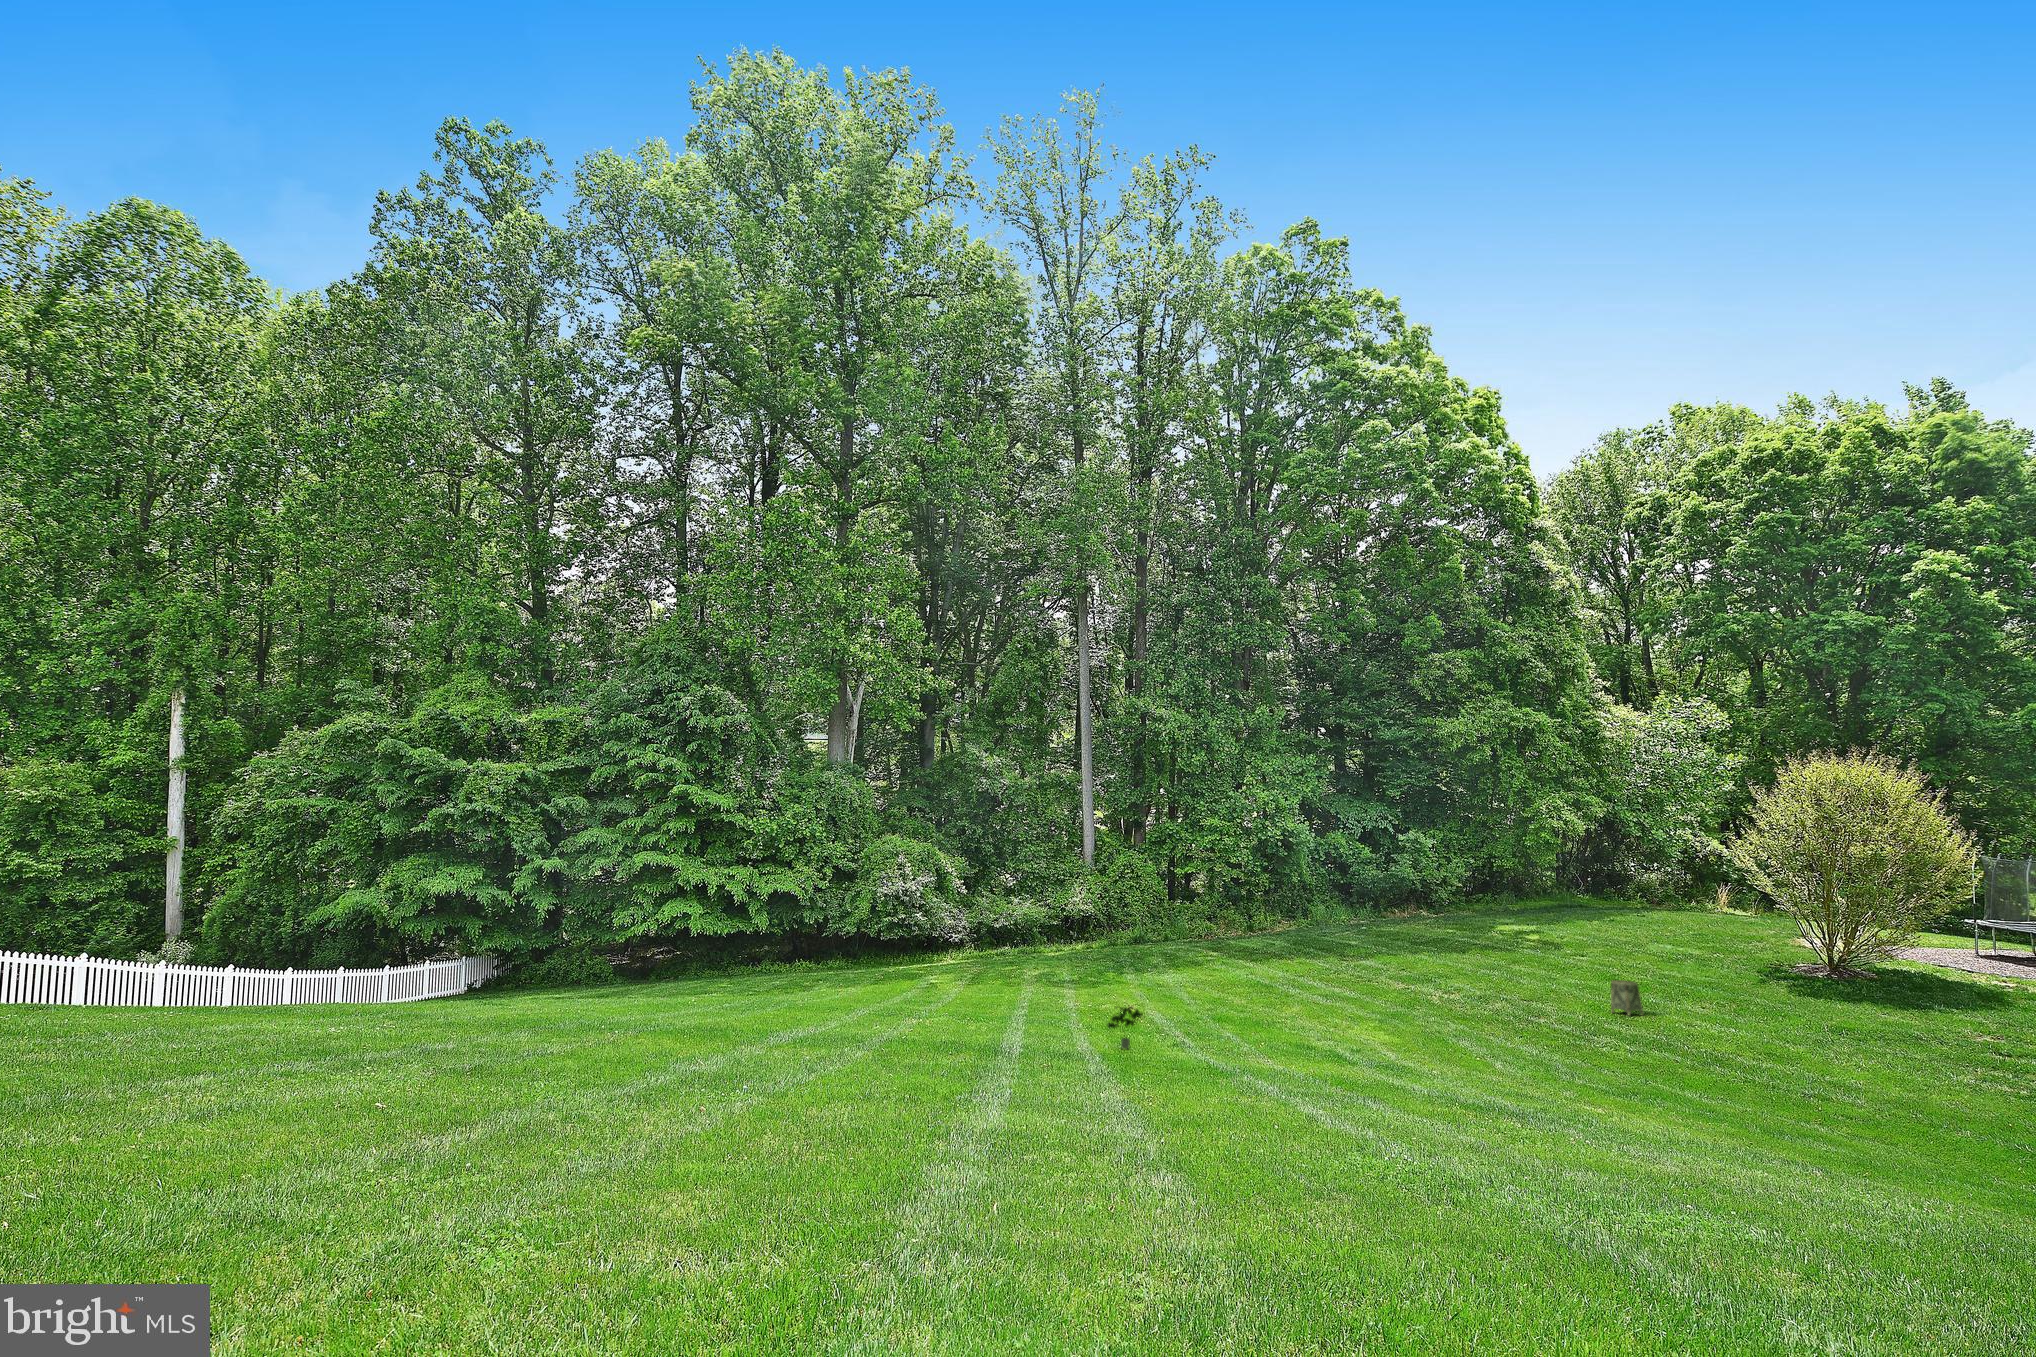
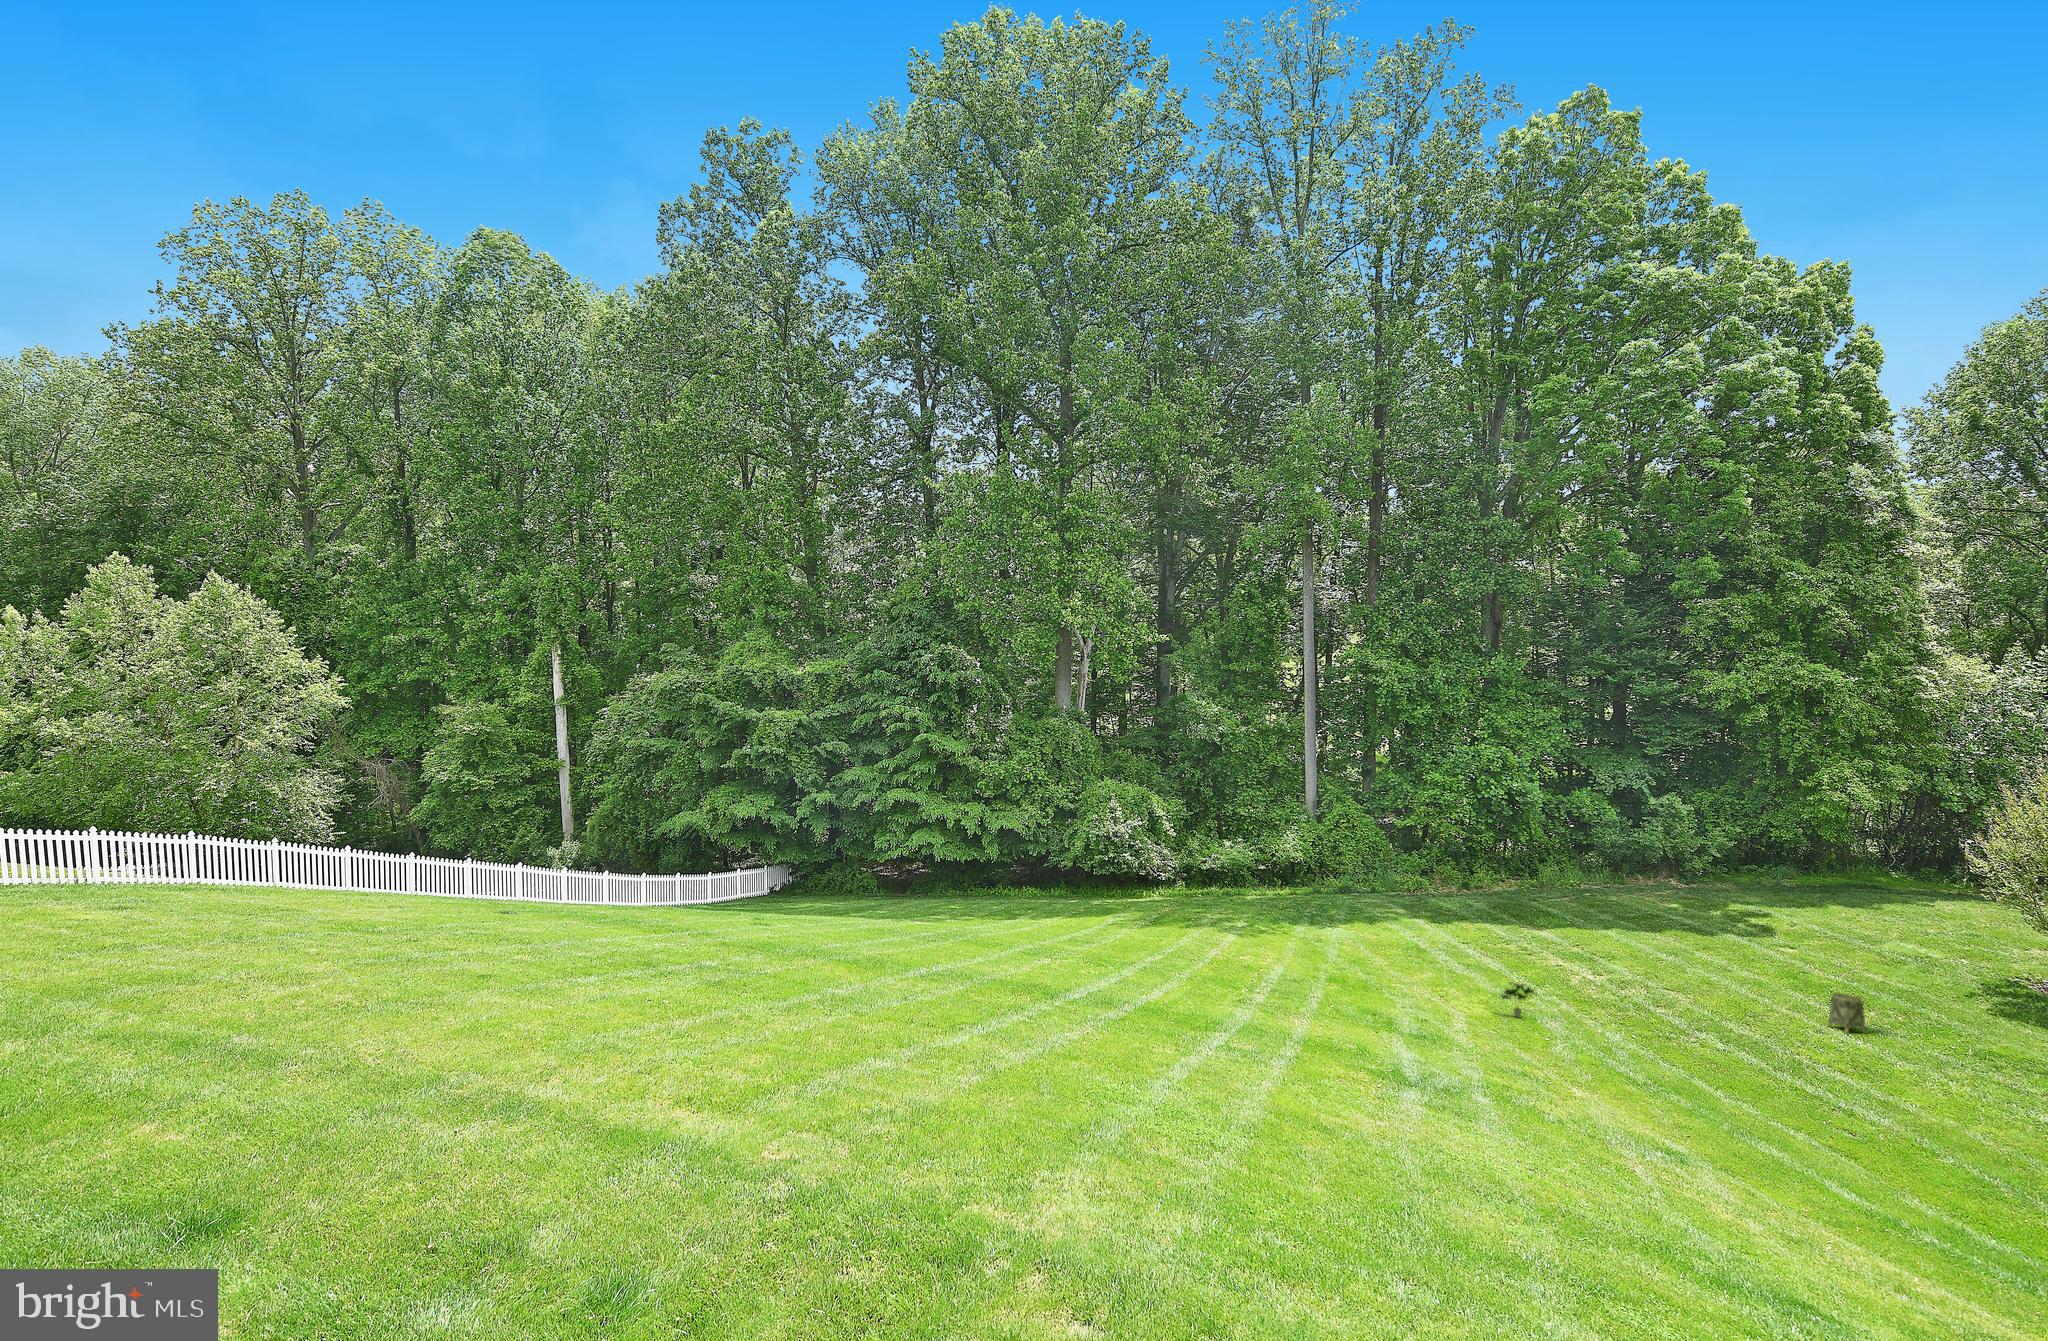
potted plant: present [1108,1006,1143,1049] -> present [1501,982,1534,1017]

